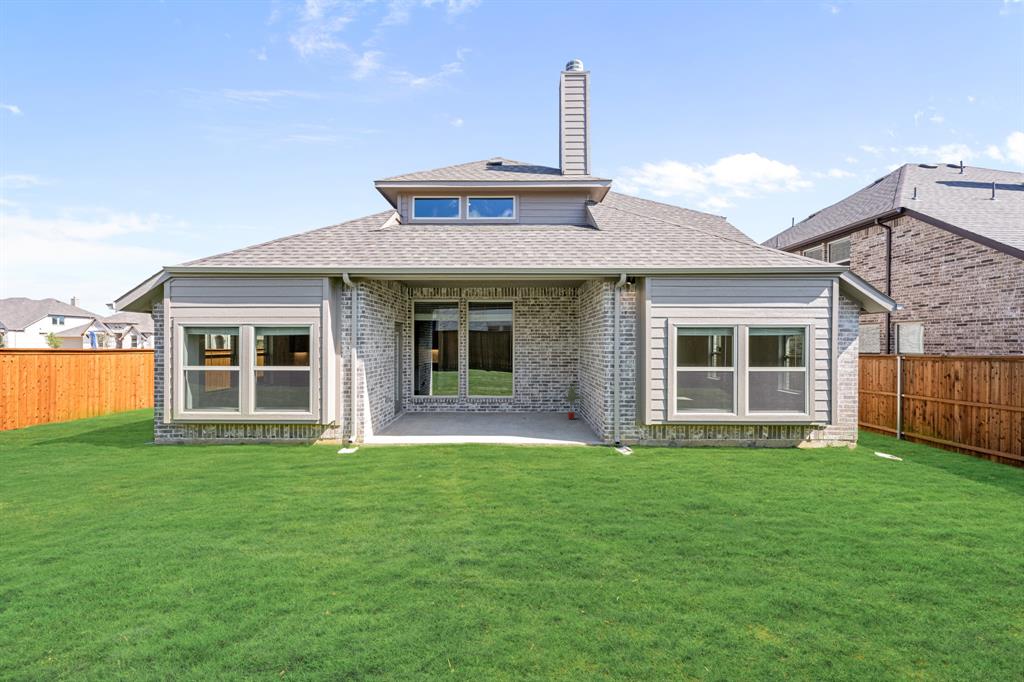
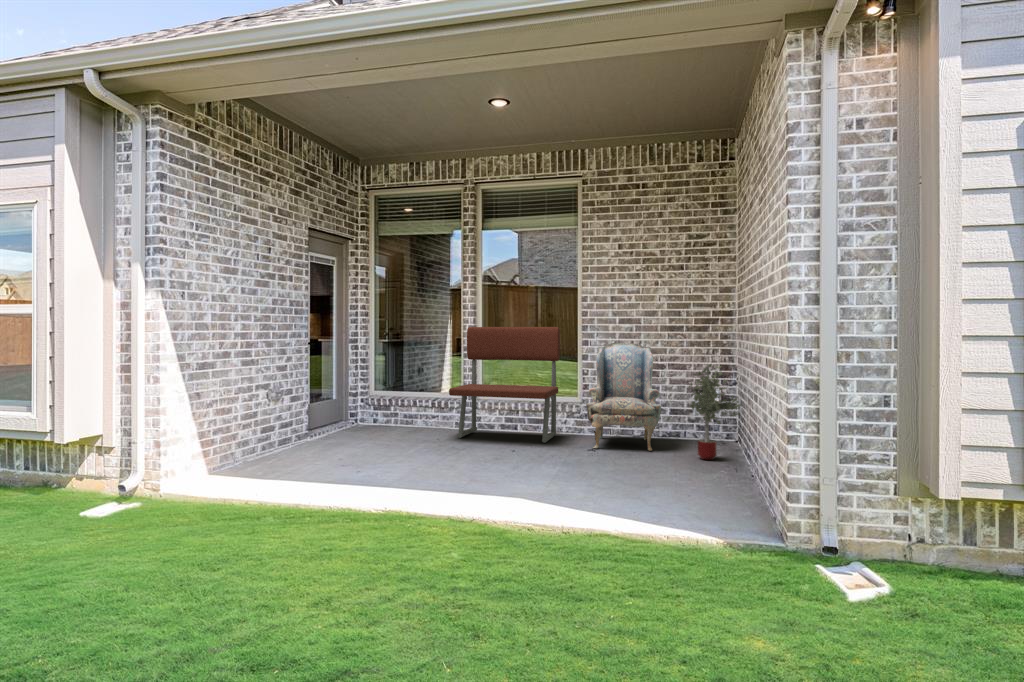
bench: none [462,365,508,416] -> present [449,327,560,443]
armchair: none [522,372,552,417] -> present [586,343,661,451]

